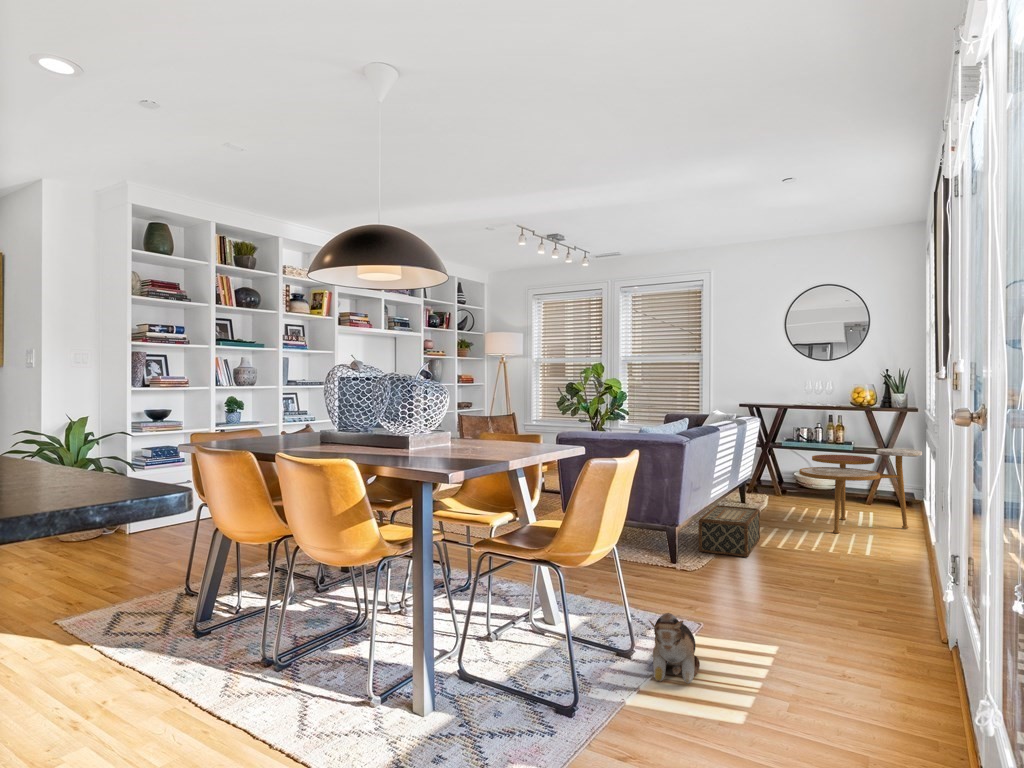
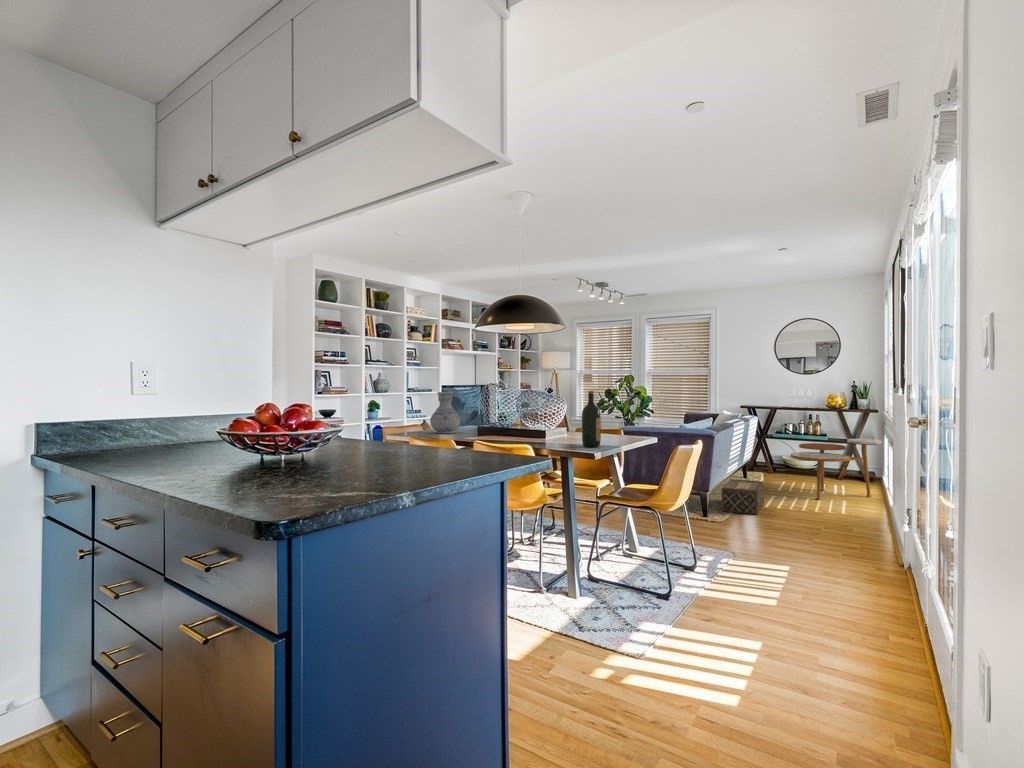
wine bottle: none [441,372,471,463] -> present [582,391,601,447]
vase: none [255,378,302,441] -> present [430,392,460,433]
plush toy: present [649,613,700,683] -> none [711,540,741,584]

